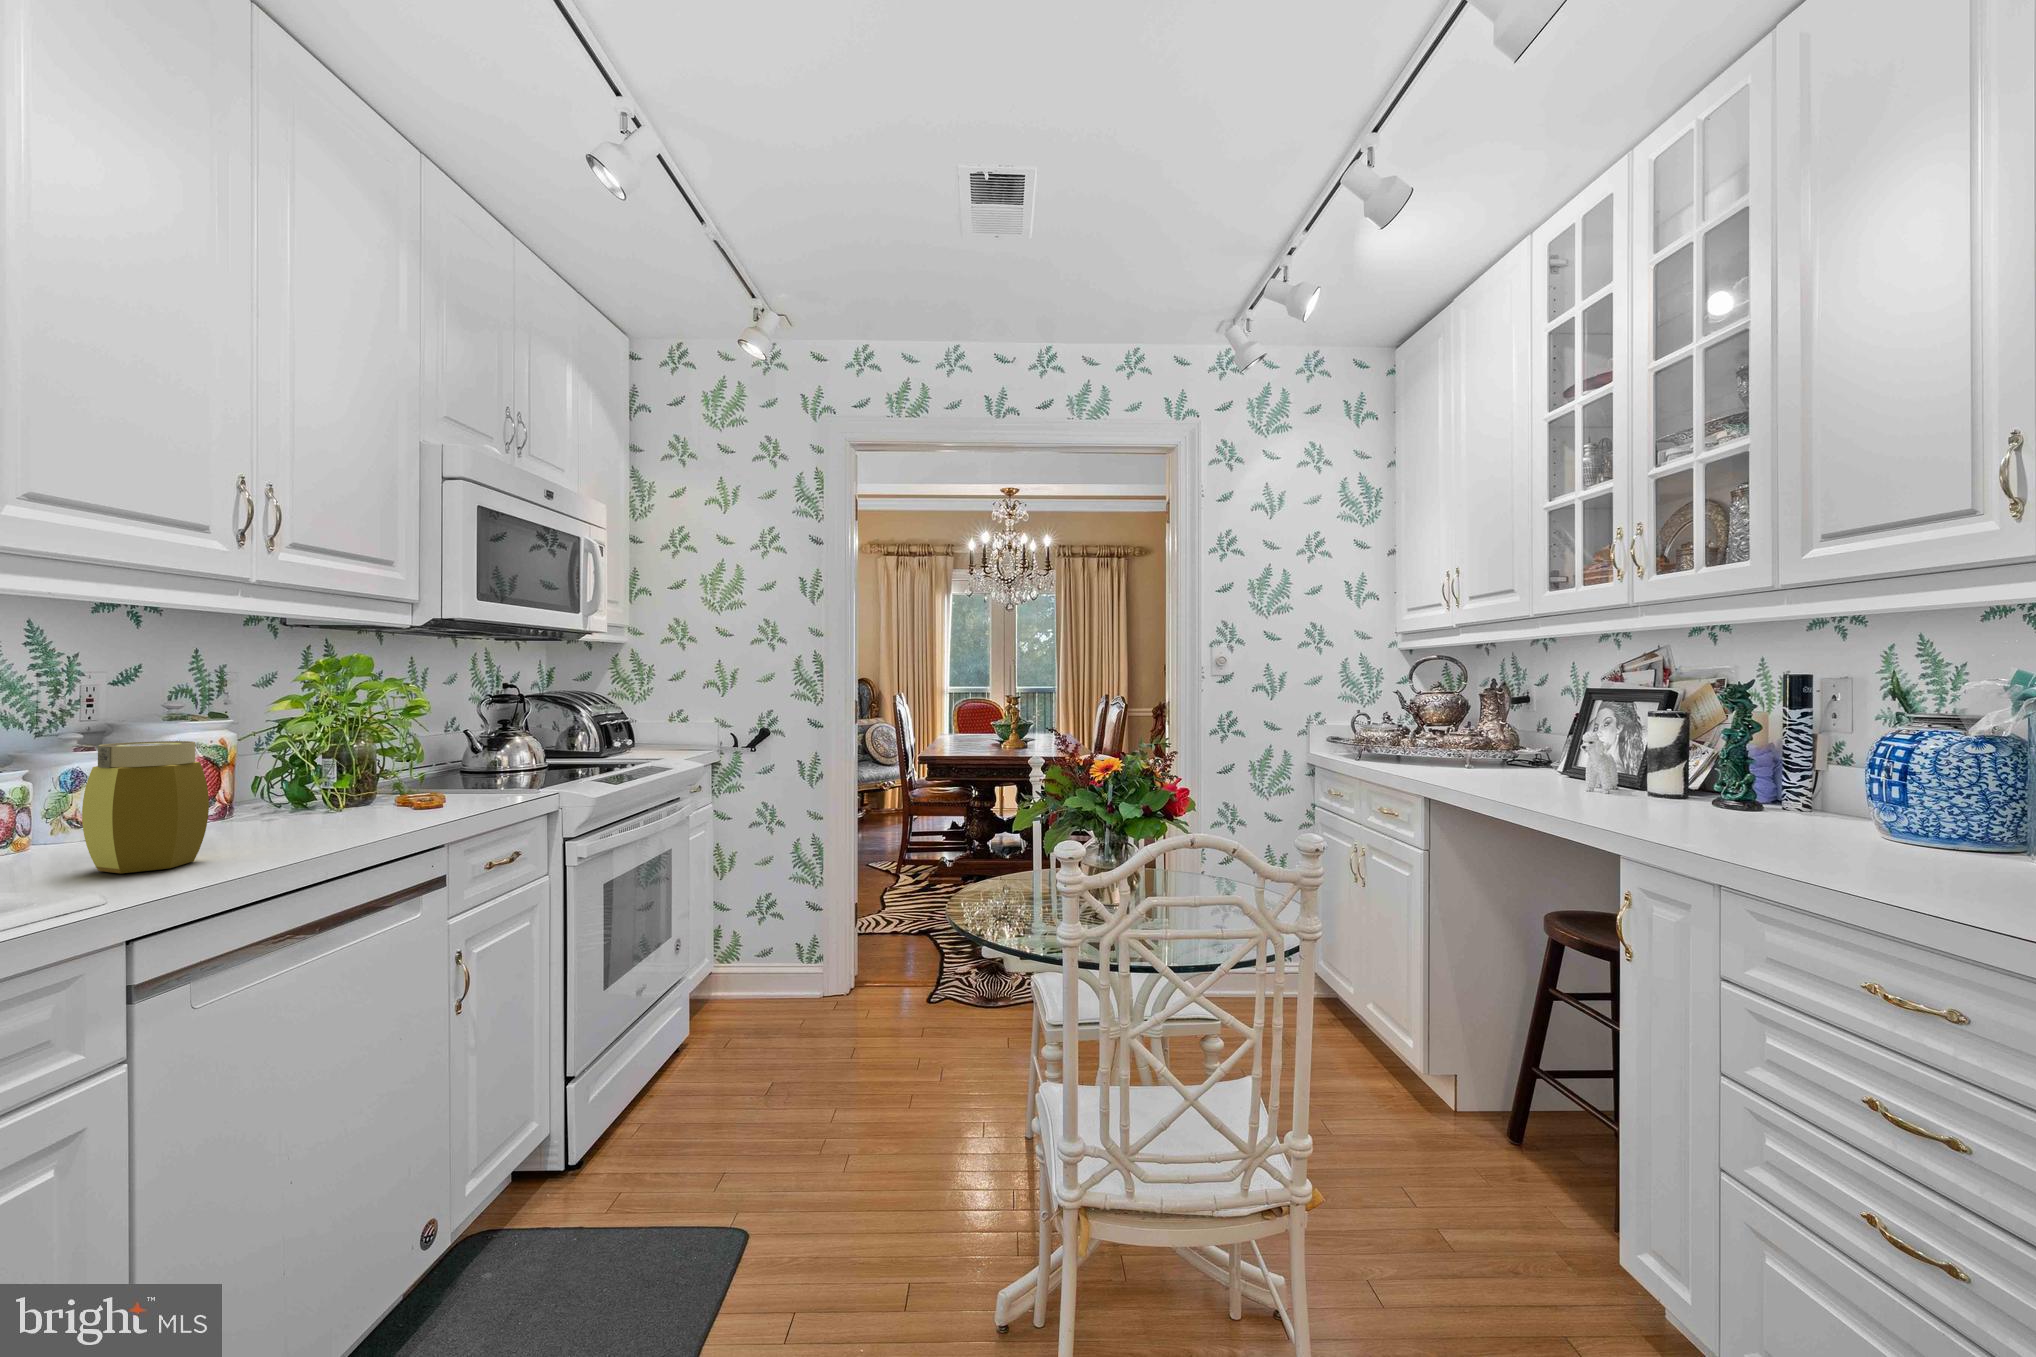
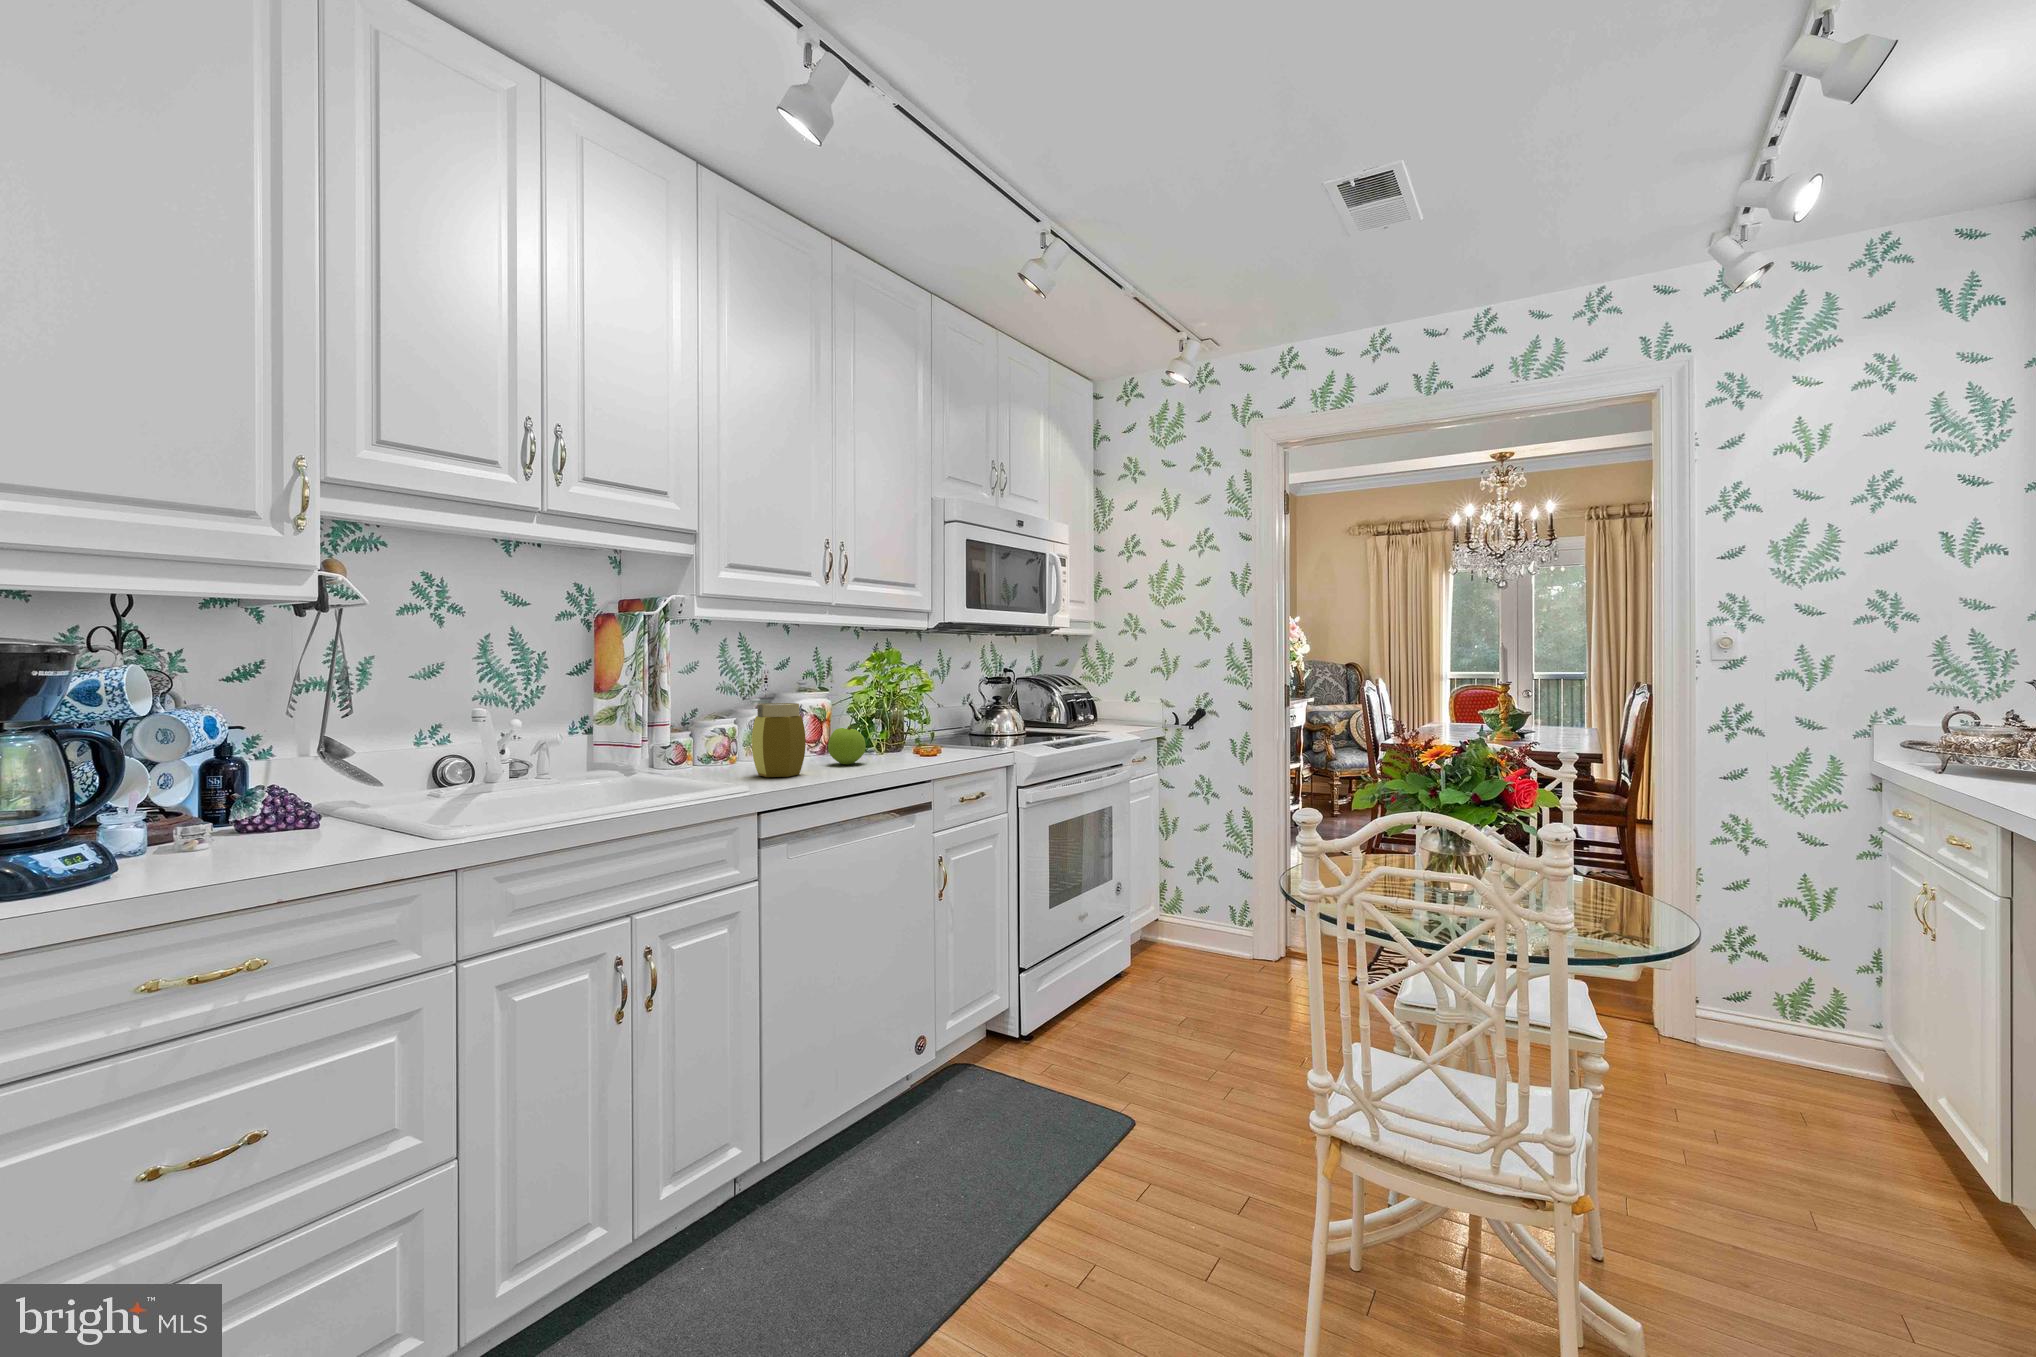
apple: none [247,776,323,835] -> present [828,728,866,764]

